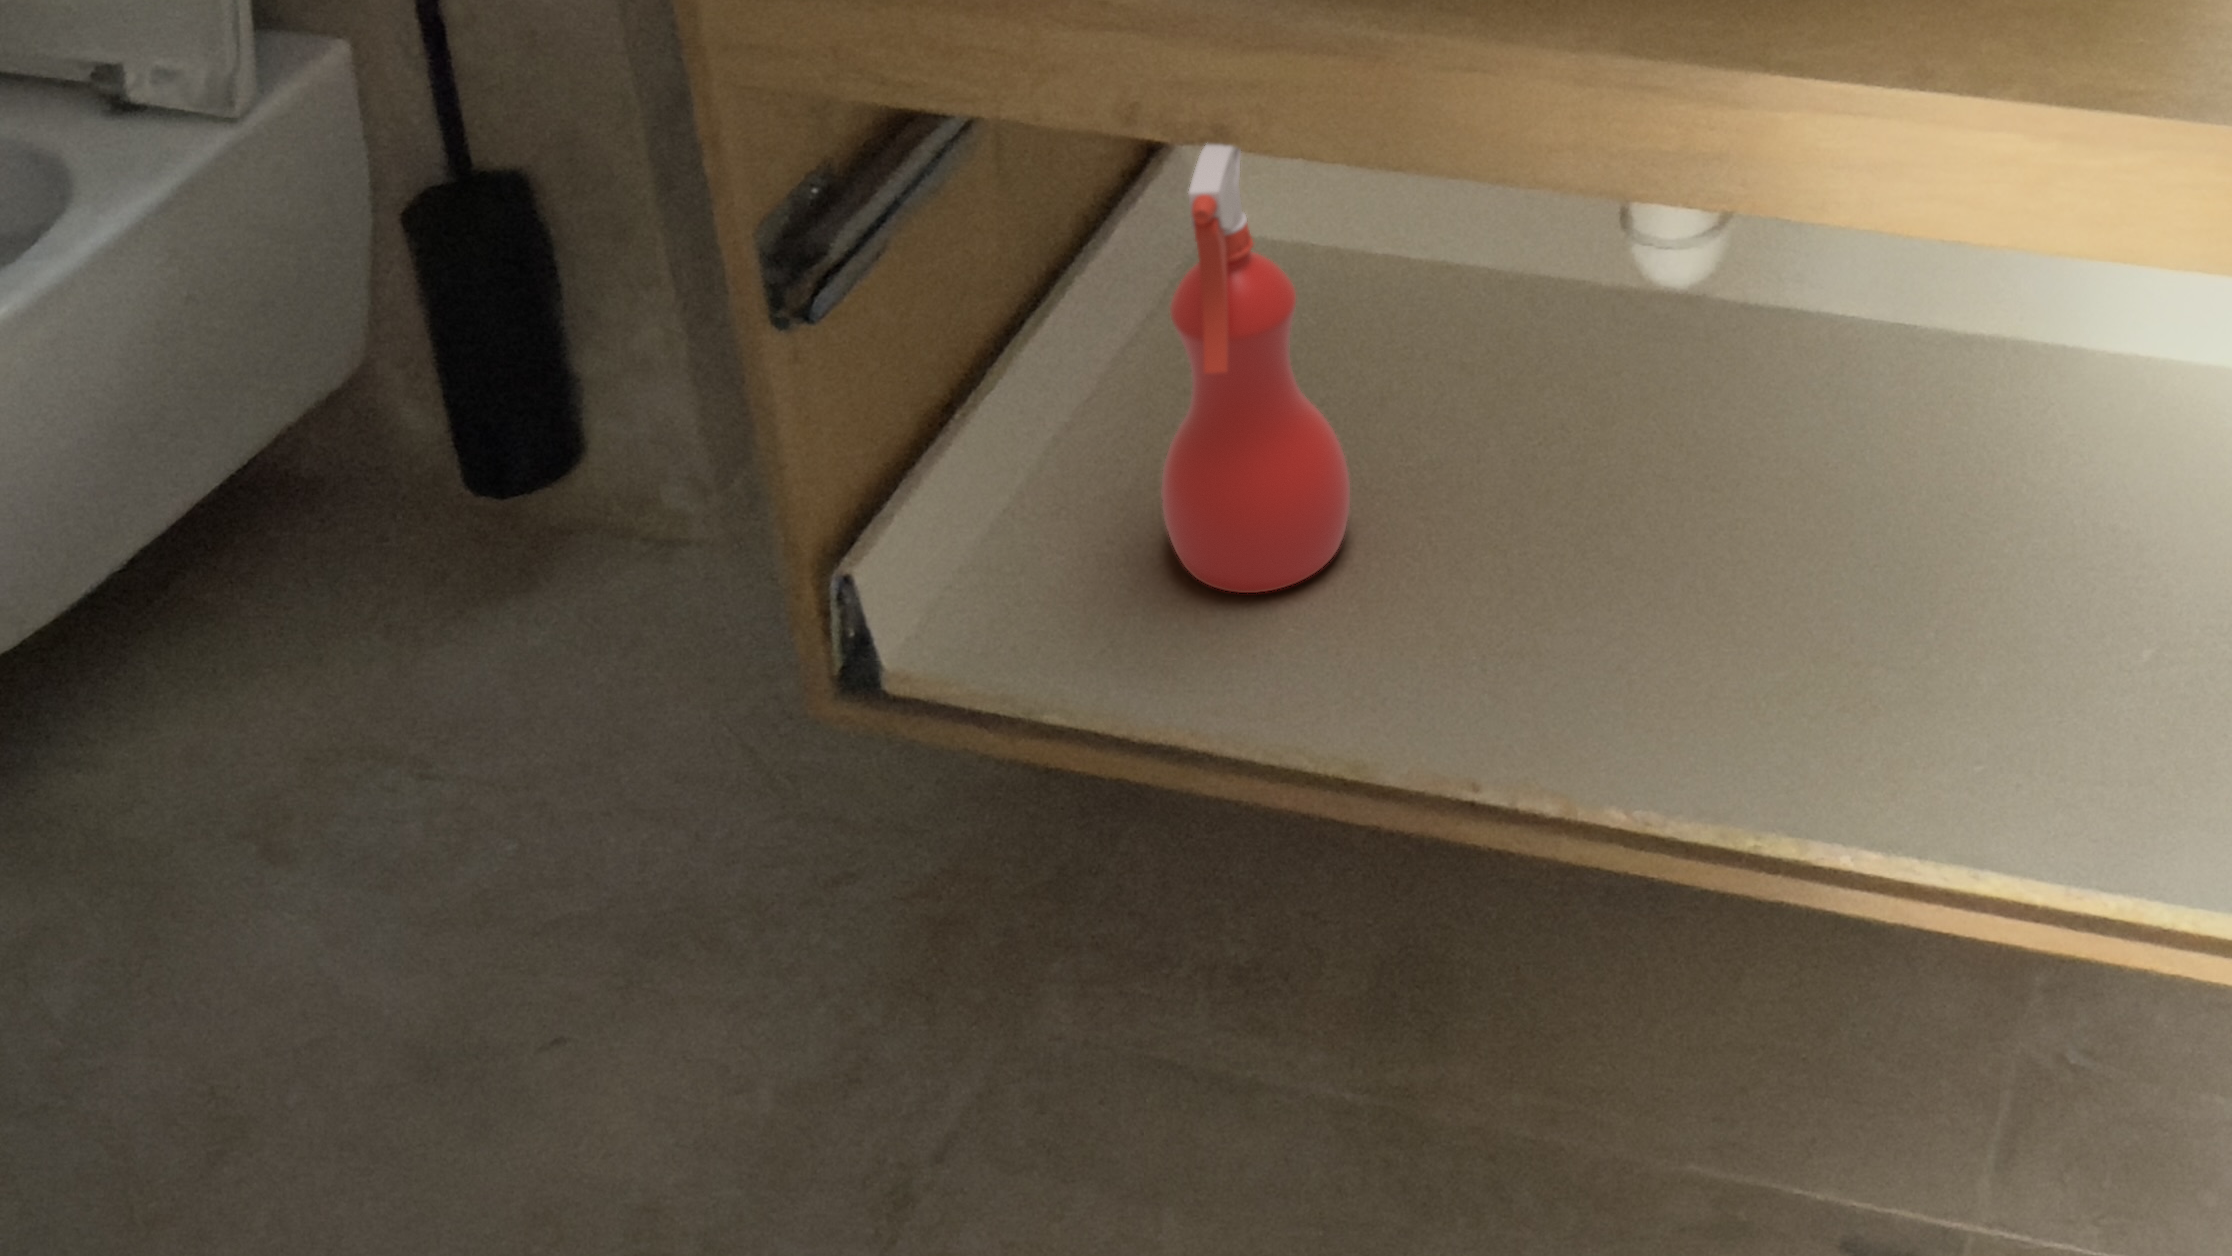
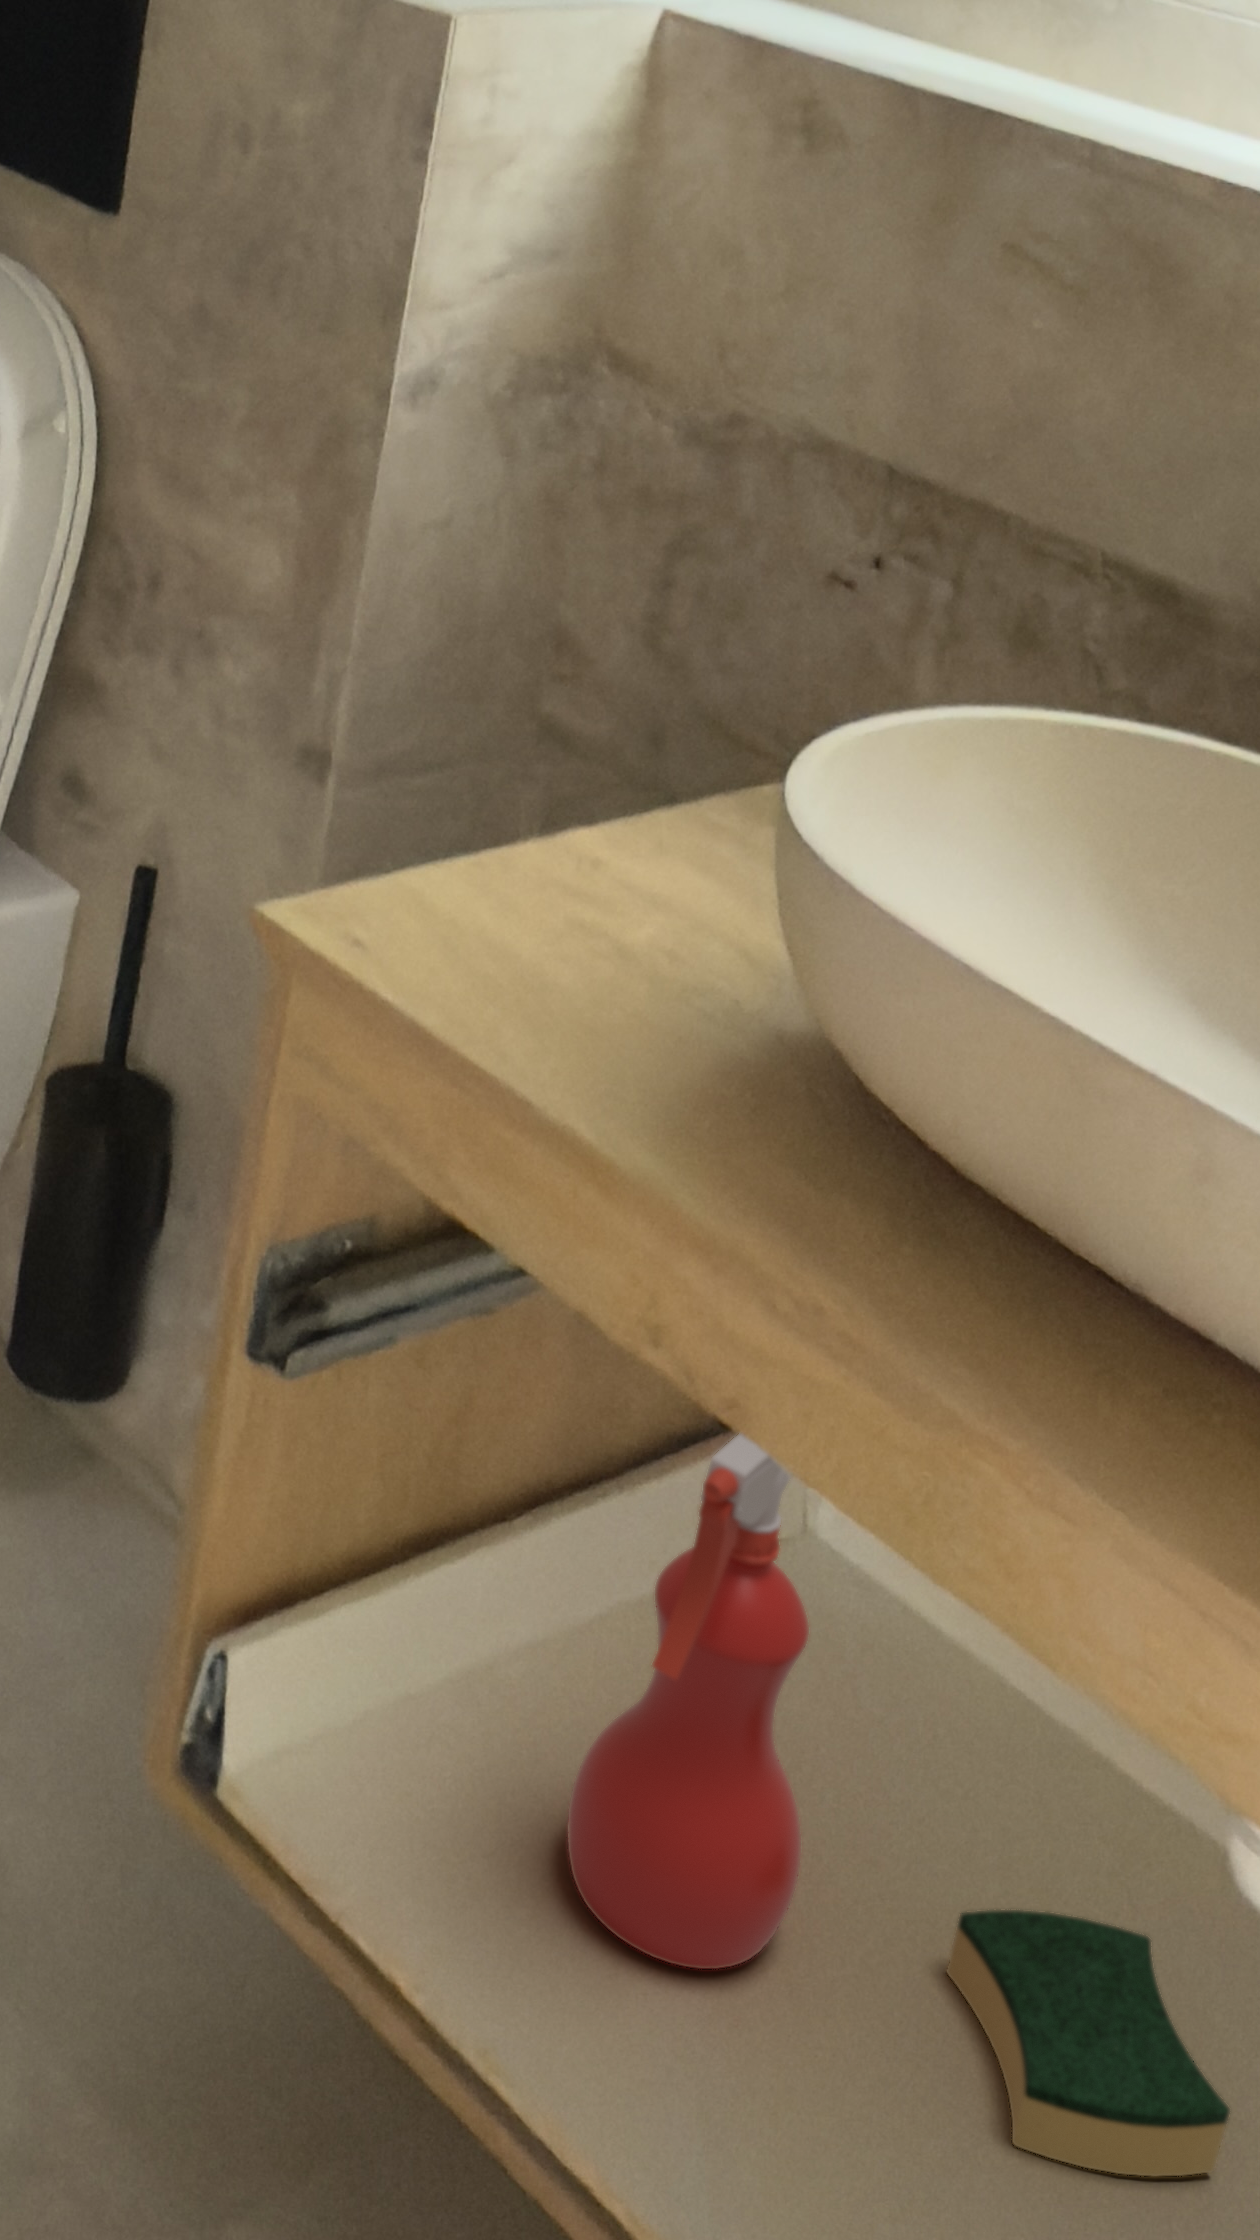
sponge: none [1461,366,1685,555] -> present [947,1910,1230,2176]

